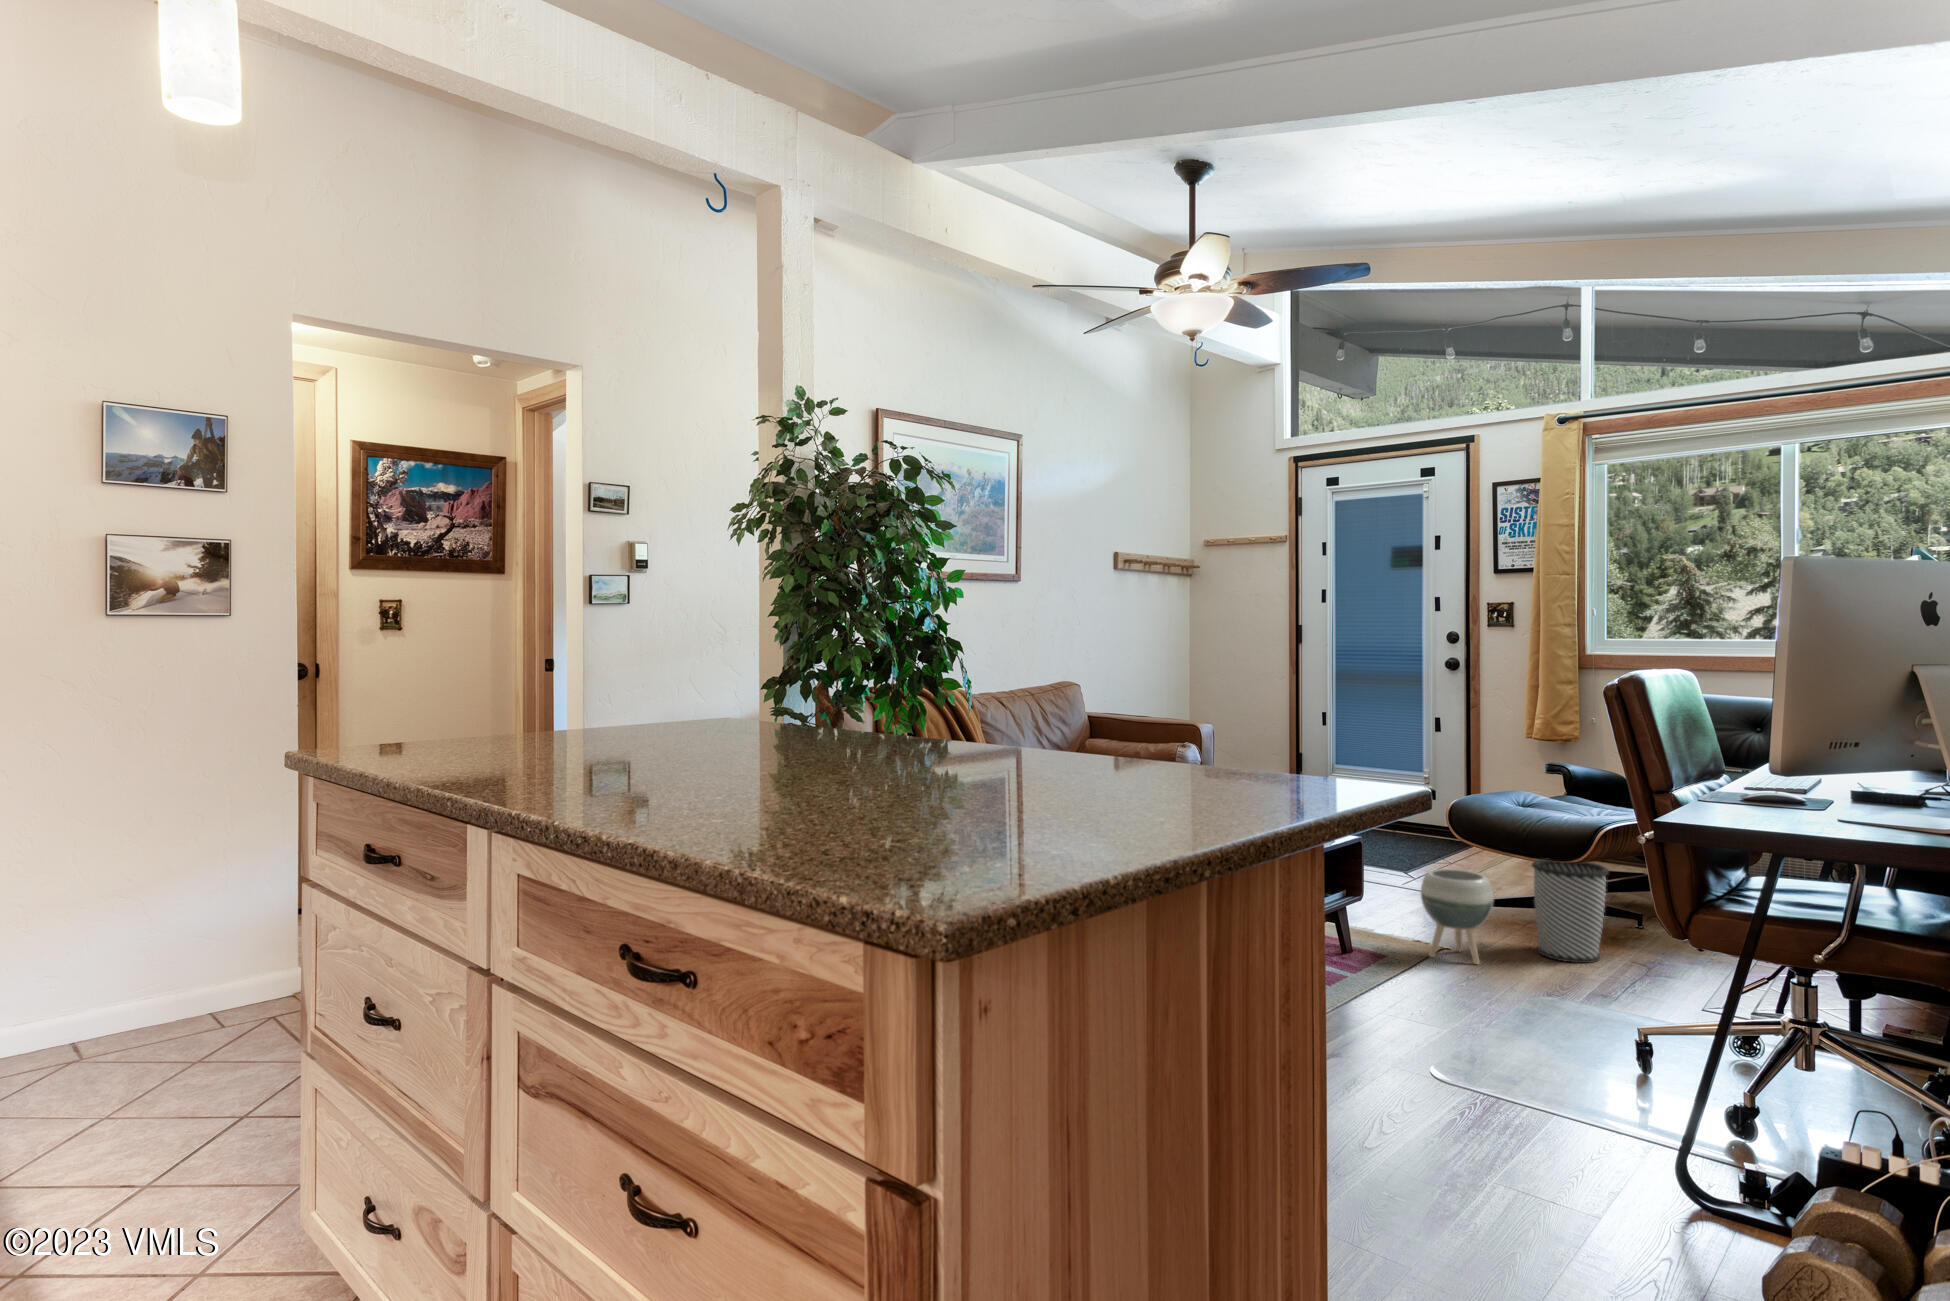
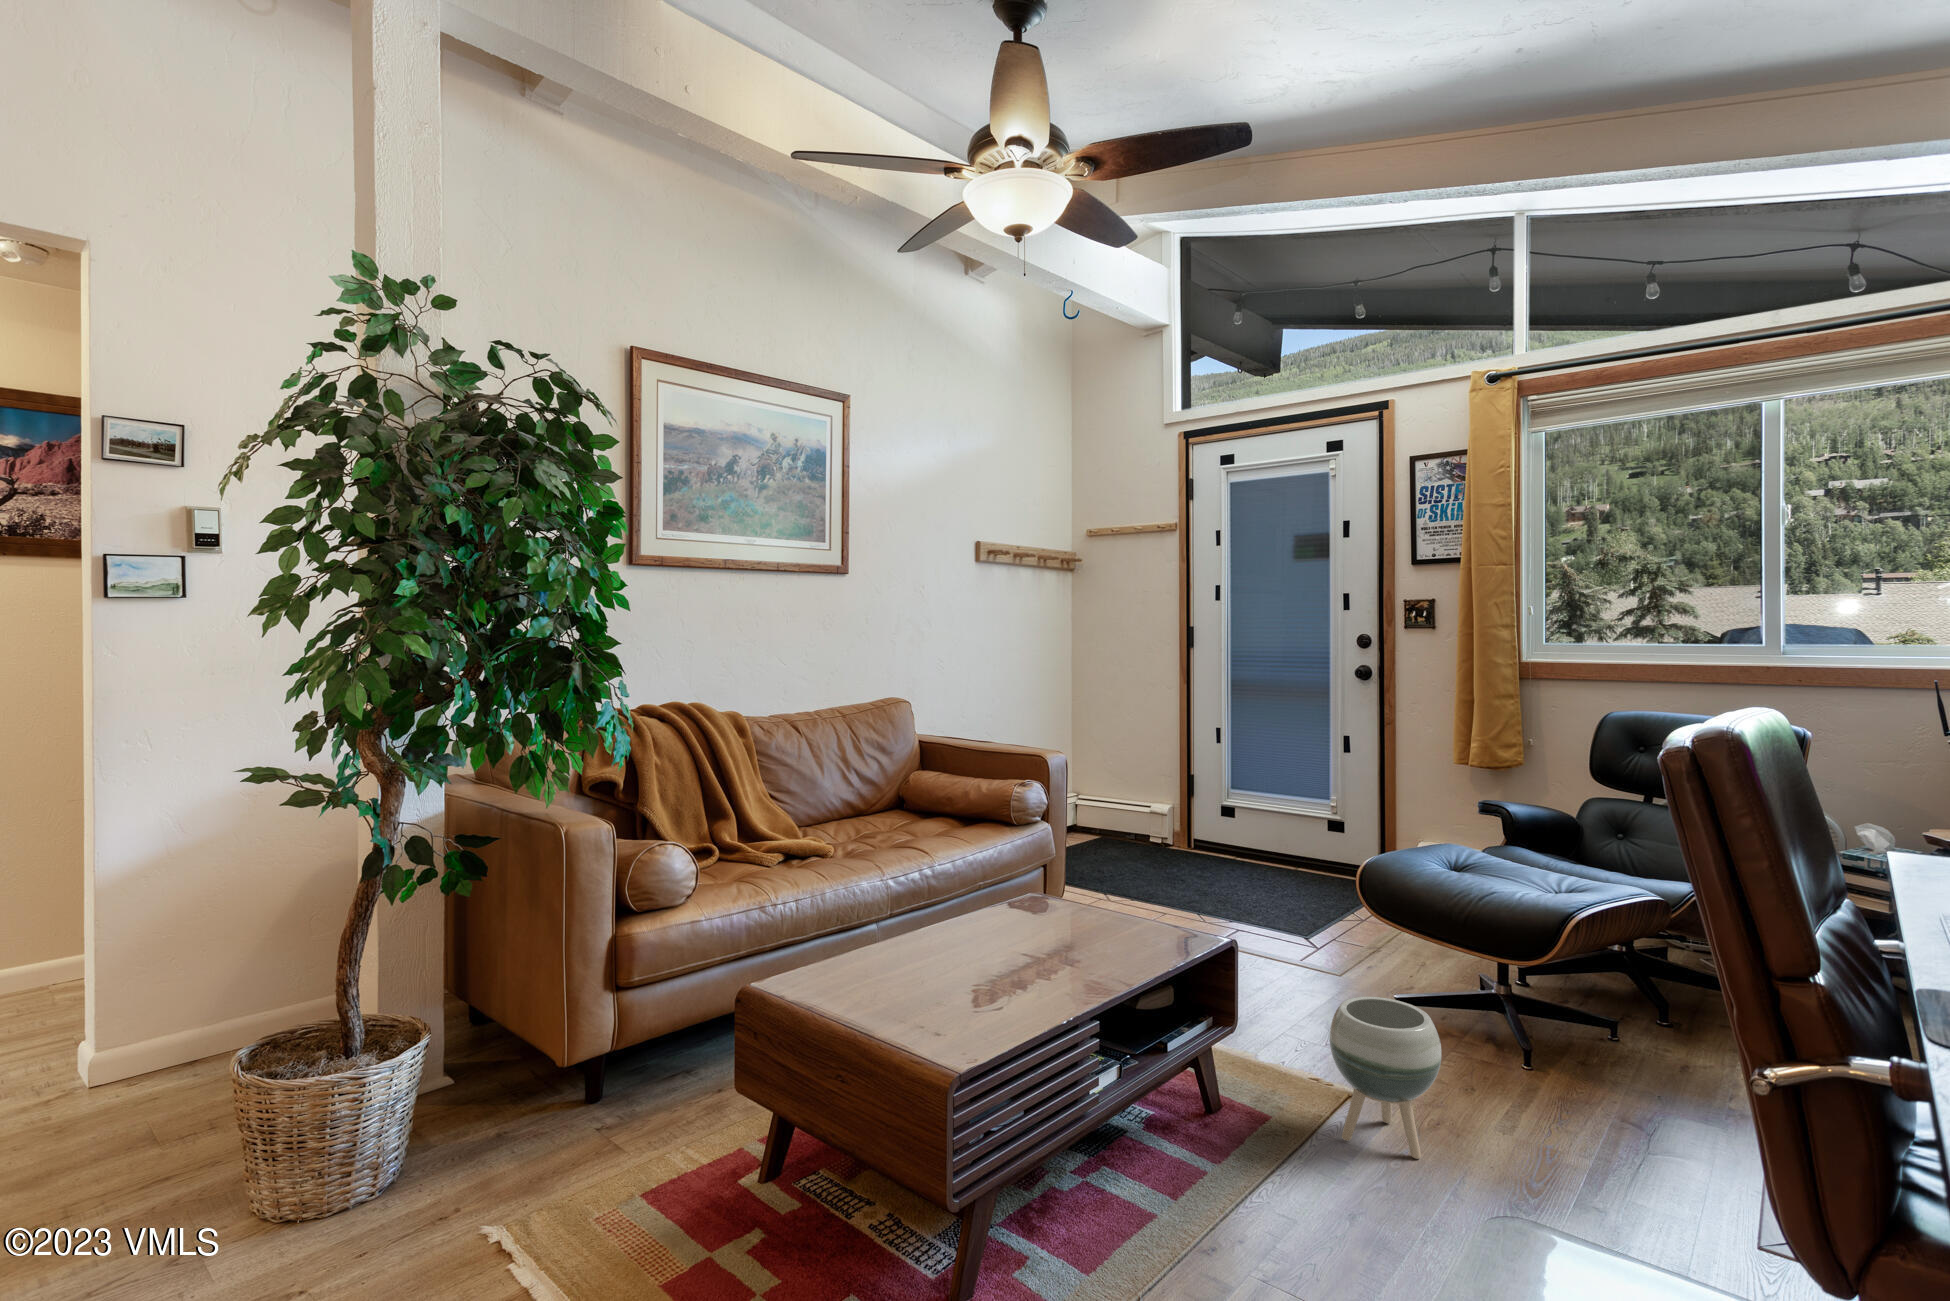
wastebasket: present [1531,859,1609,963] -> none [1495,977,1617,1153]

